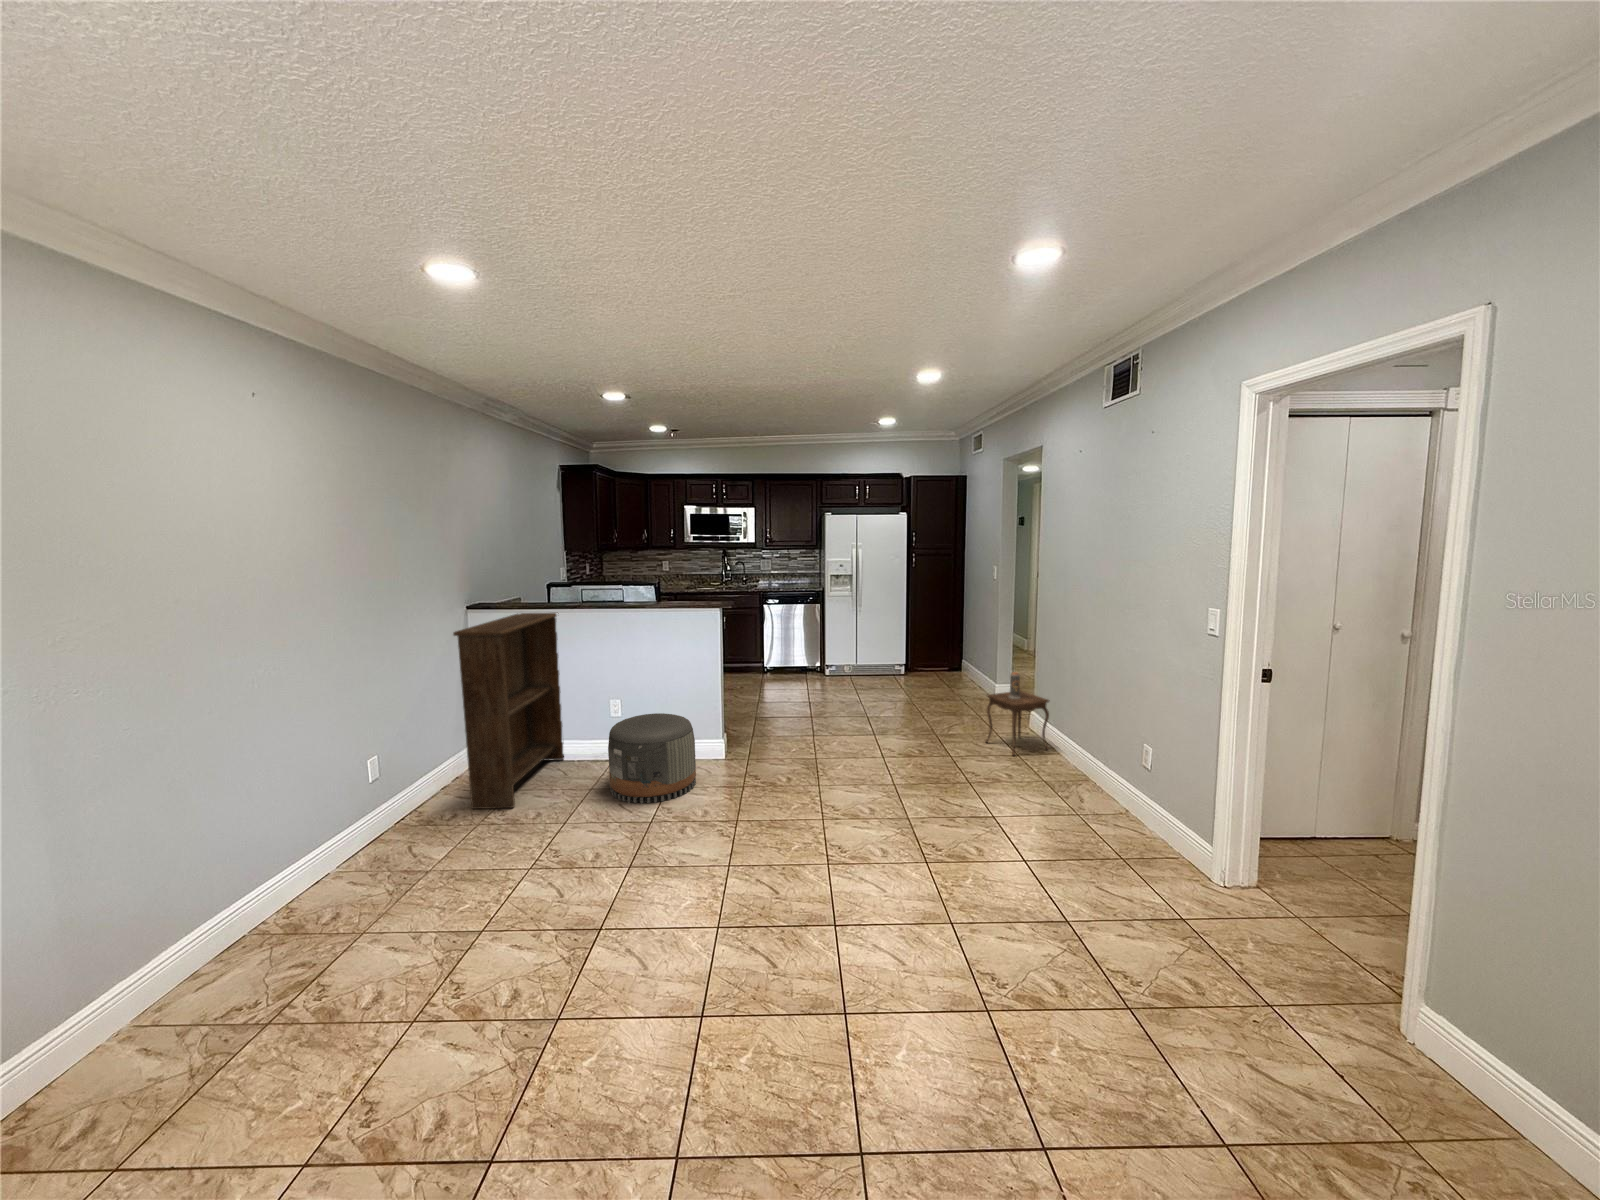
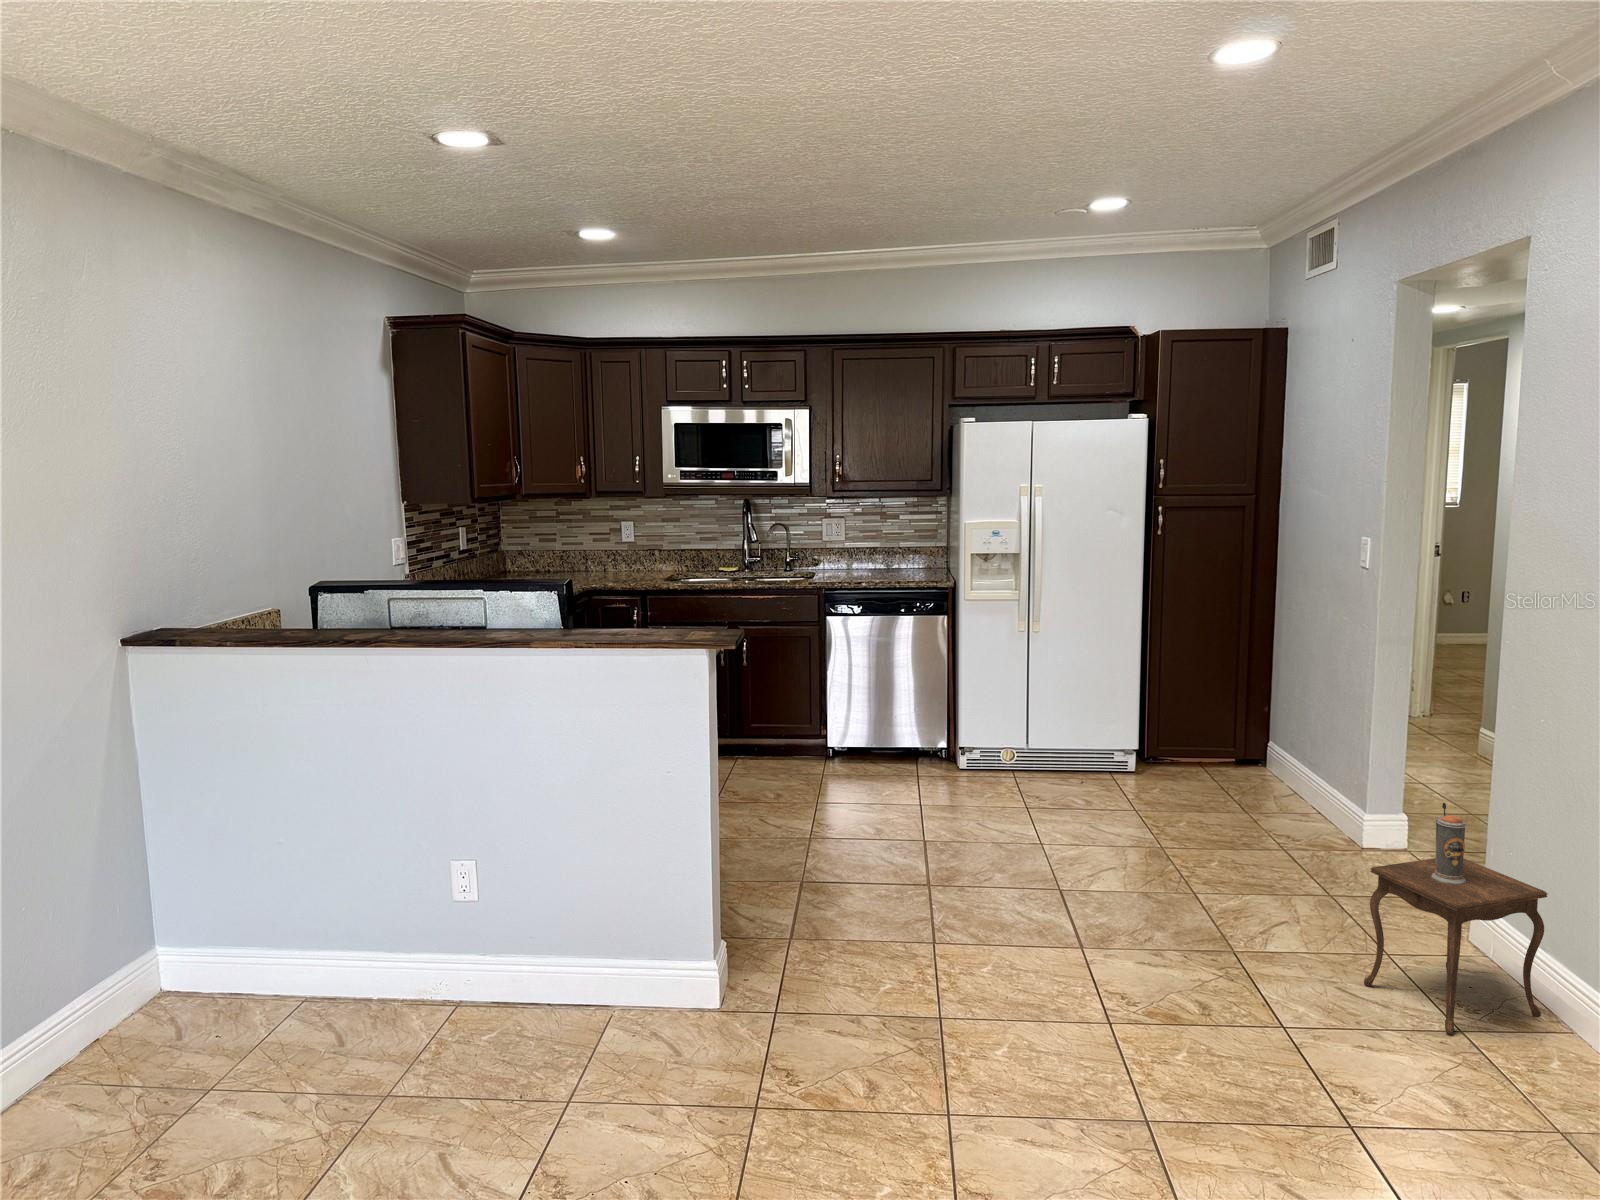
bookshelf: present [453,613,564,809] -> none [26,653,351,1150]
pouf: present [608,713,696,803] -> none [419,905,639,1153]

